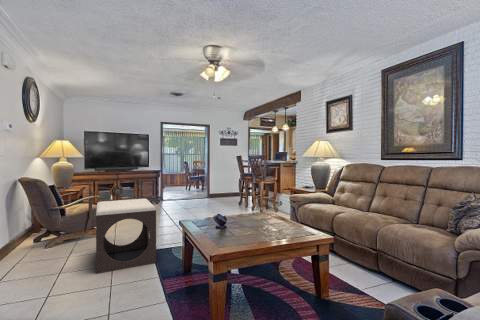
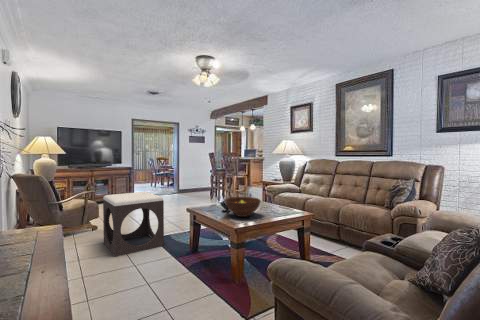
fruit bowl: none [213,211,258,238] -> present [226,197,260,217]

